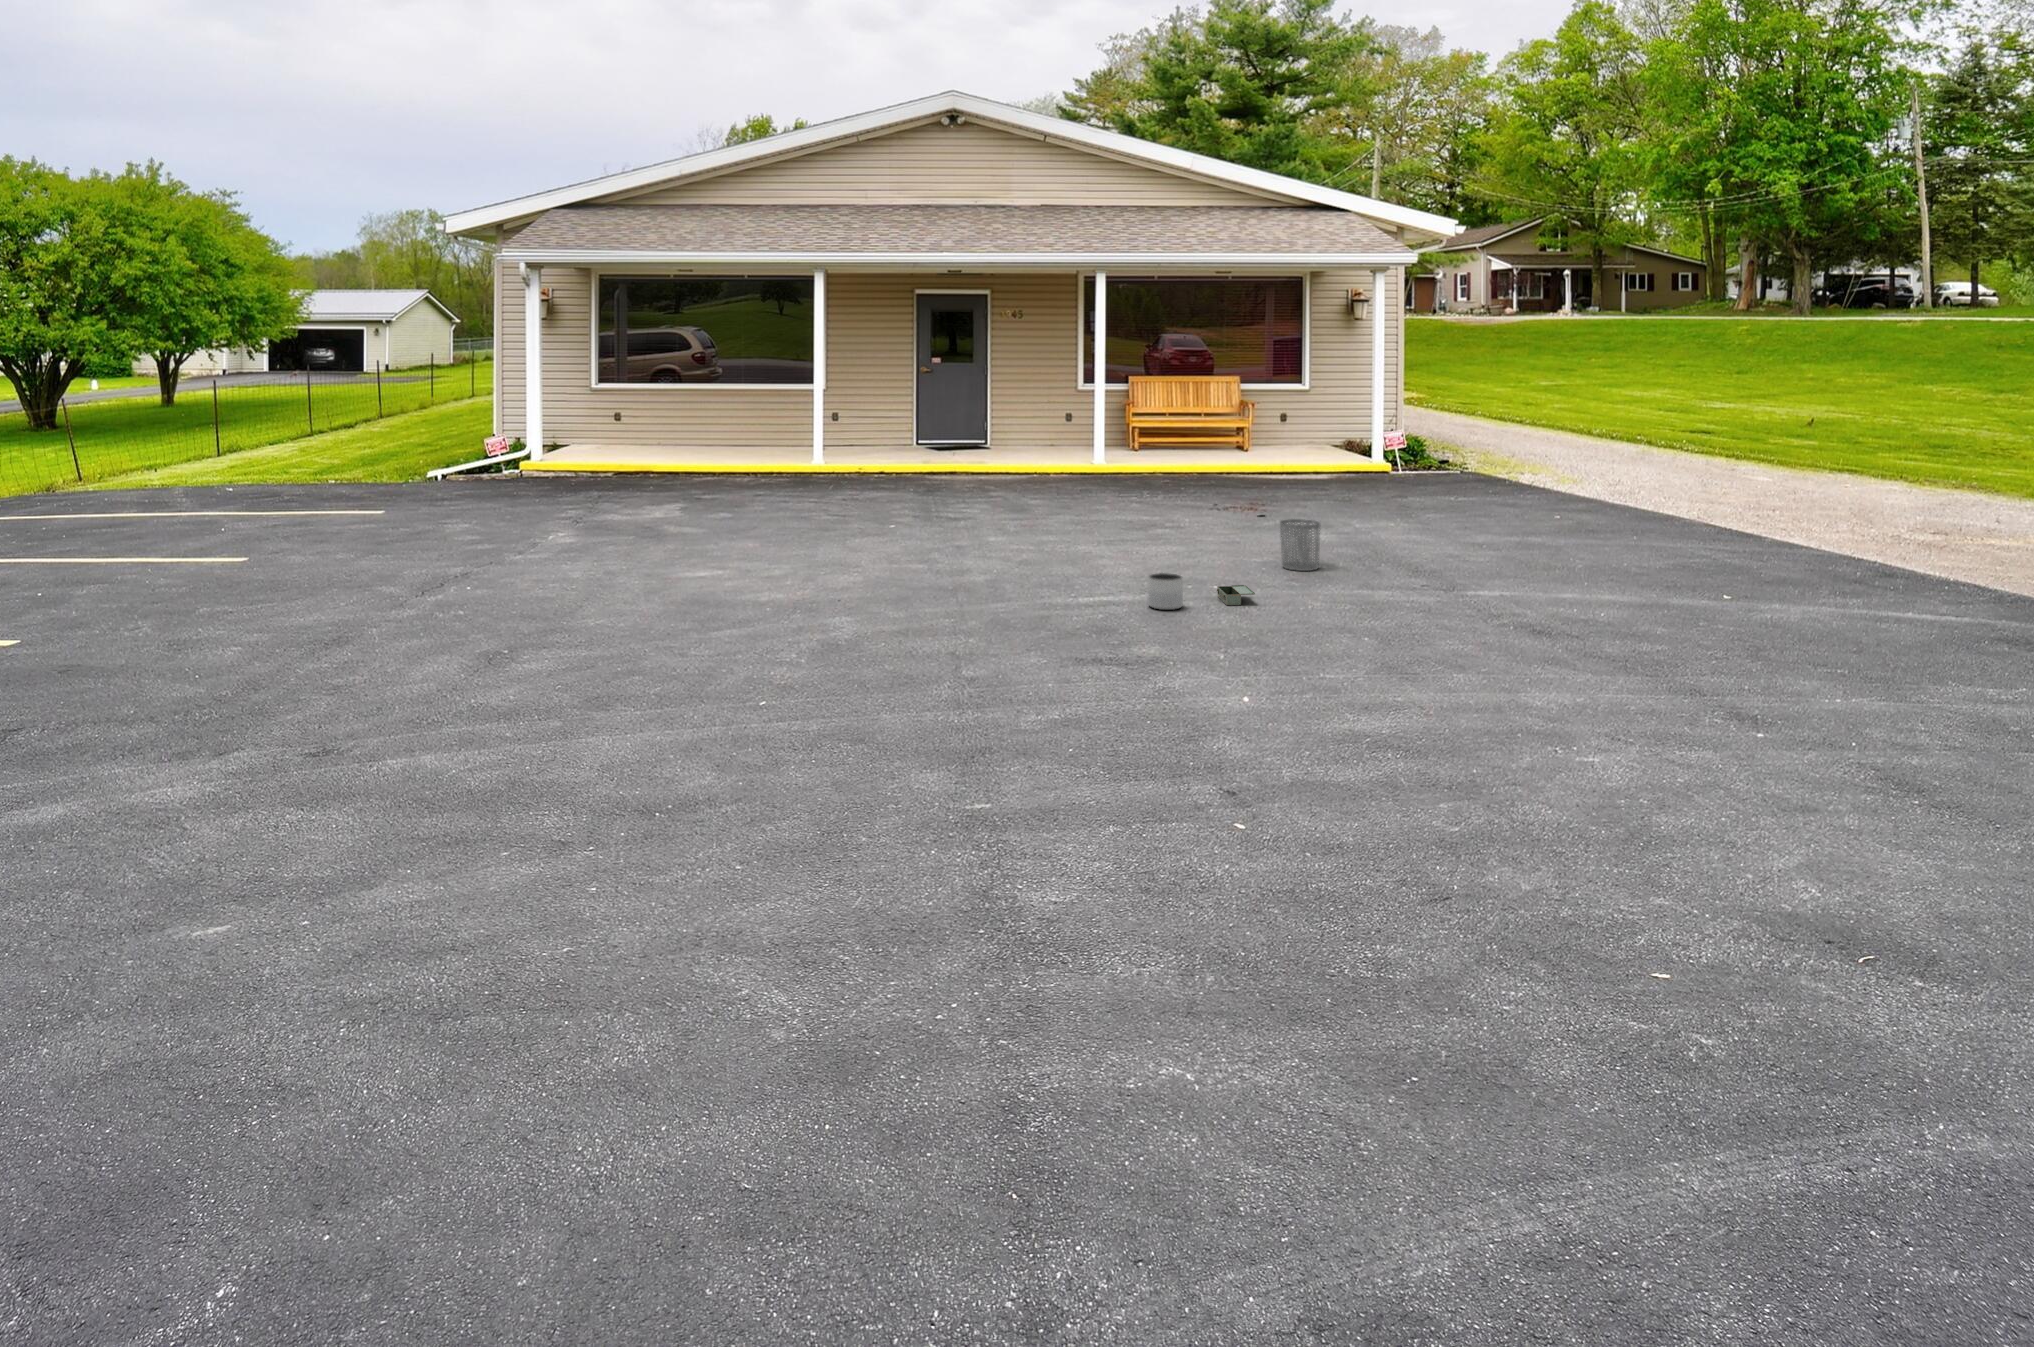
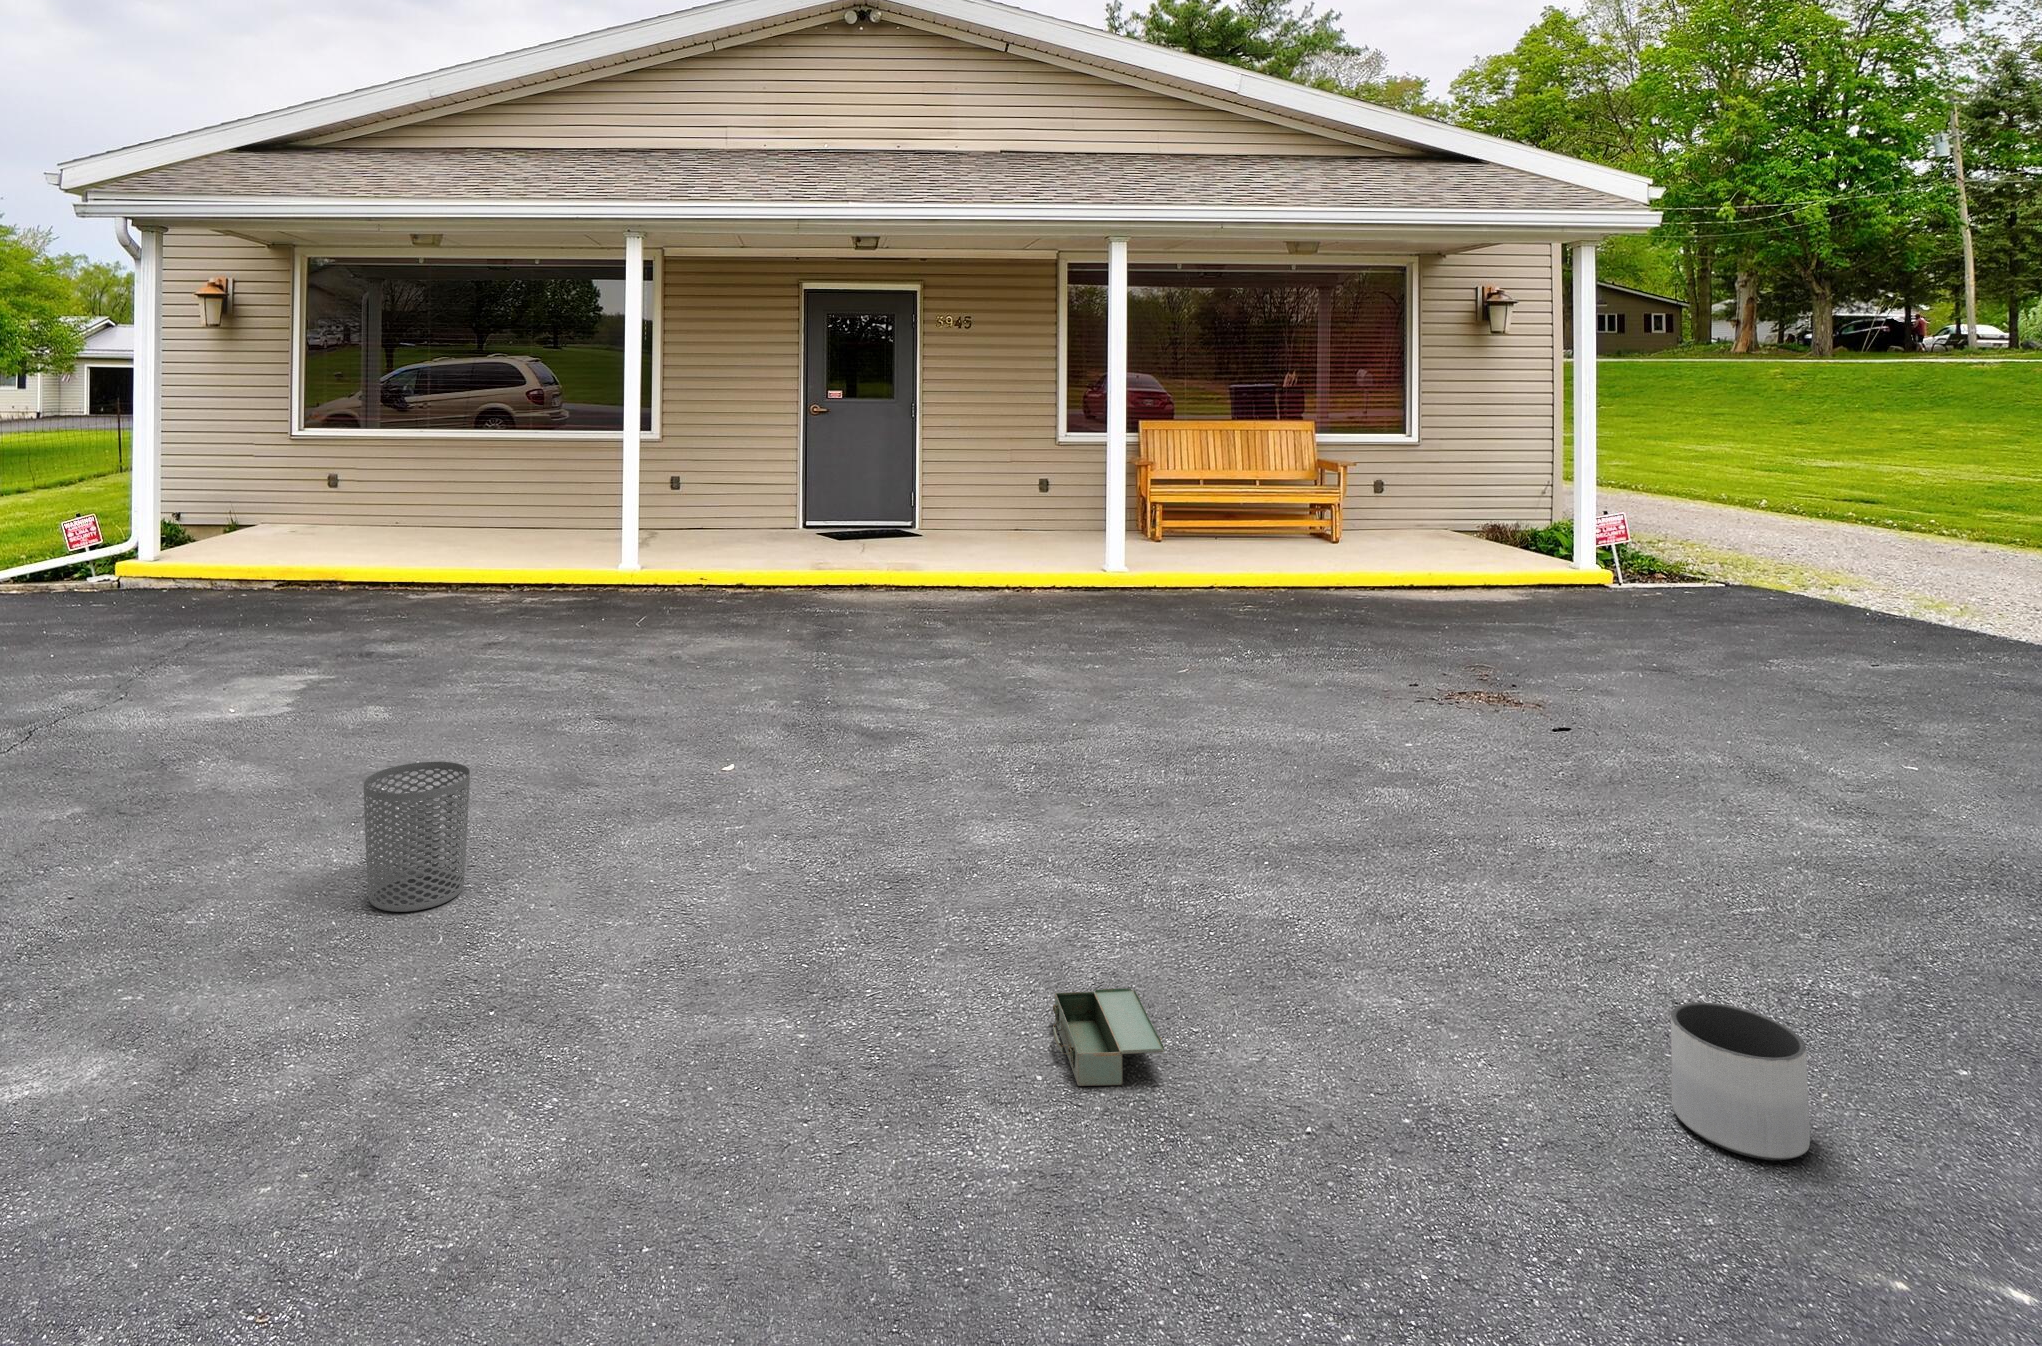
waste bin: present [1280,519,1320,571] -> present [364,762,470,912]
toolbox: present [1217,585,1255,605] -> present [1053,988,1164,1086]

